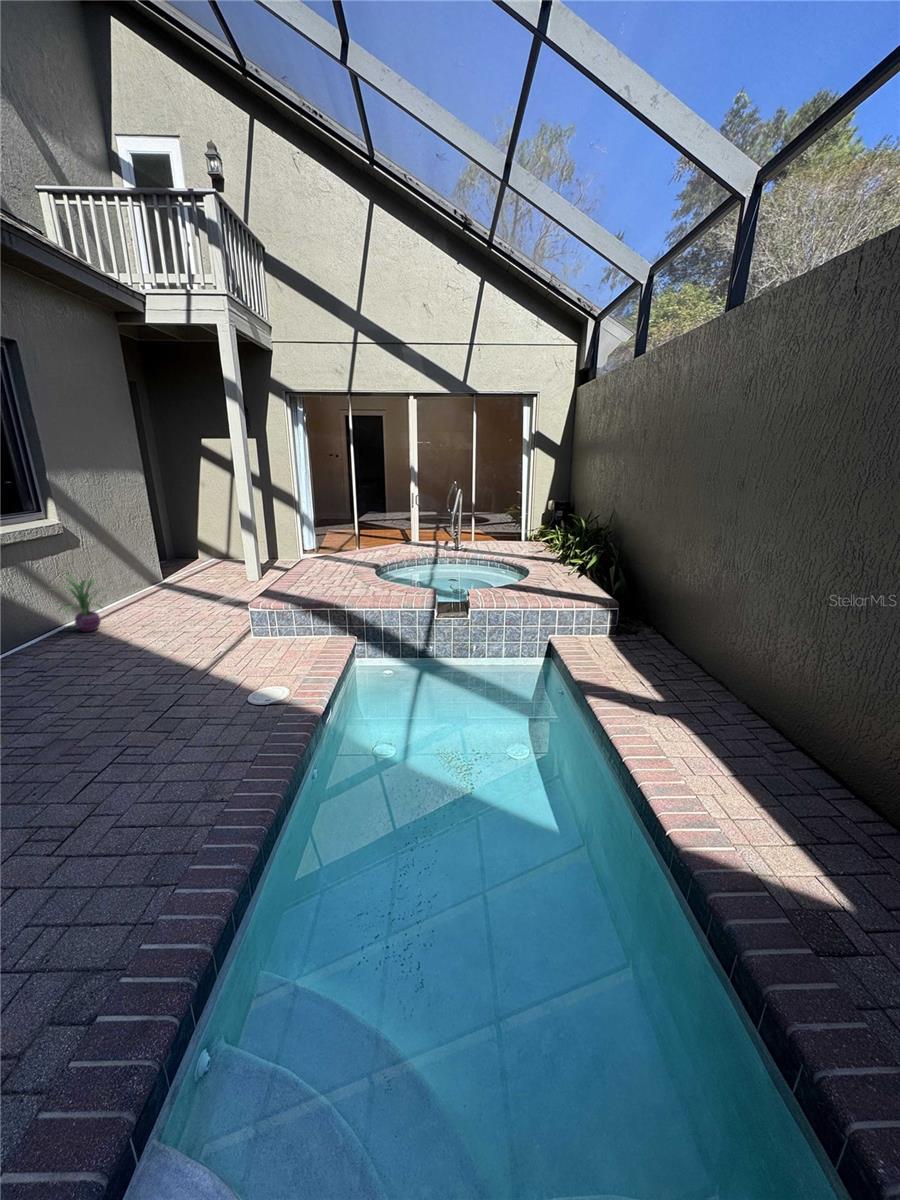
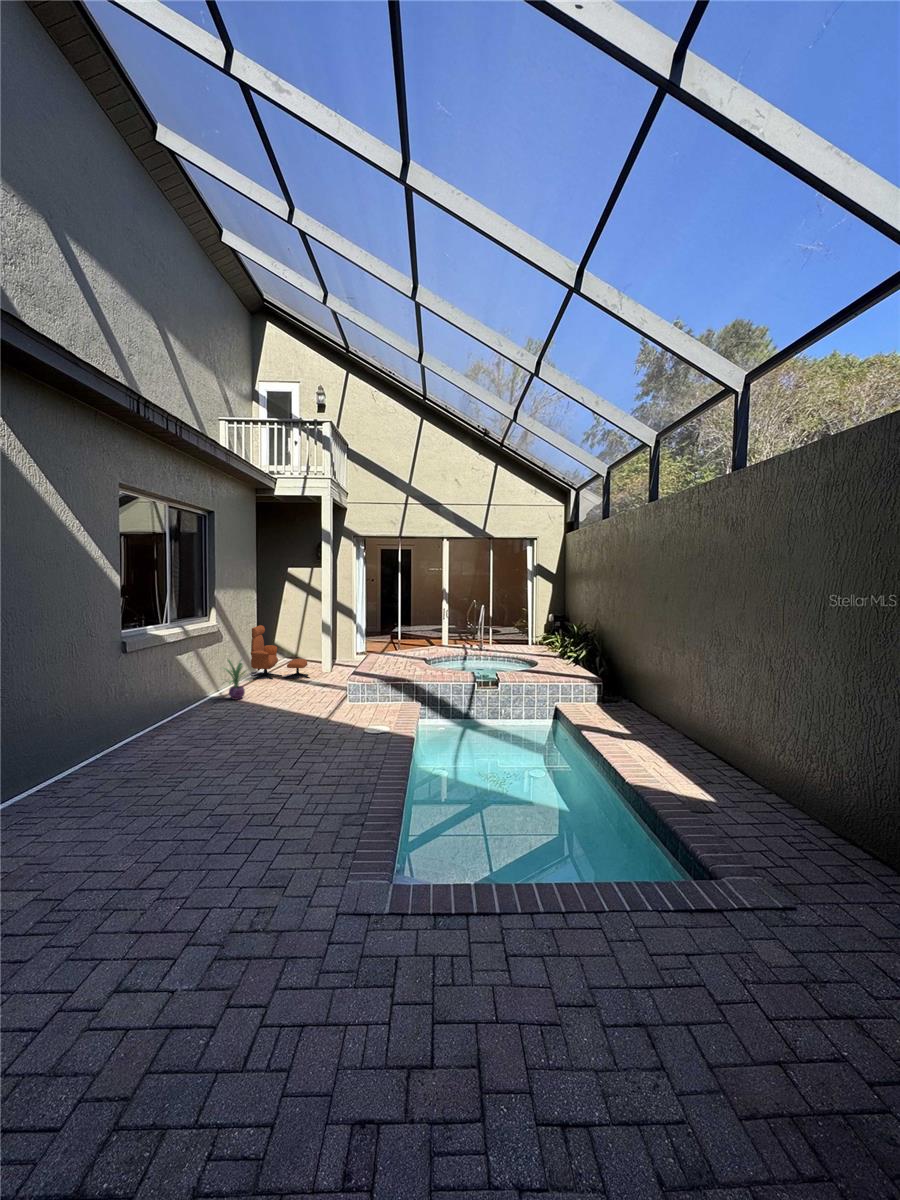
lounge chair: none [128,517,220,594] -> present [251,625,310,680]

